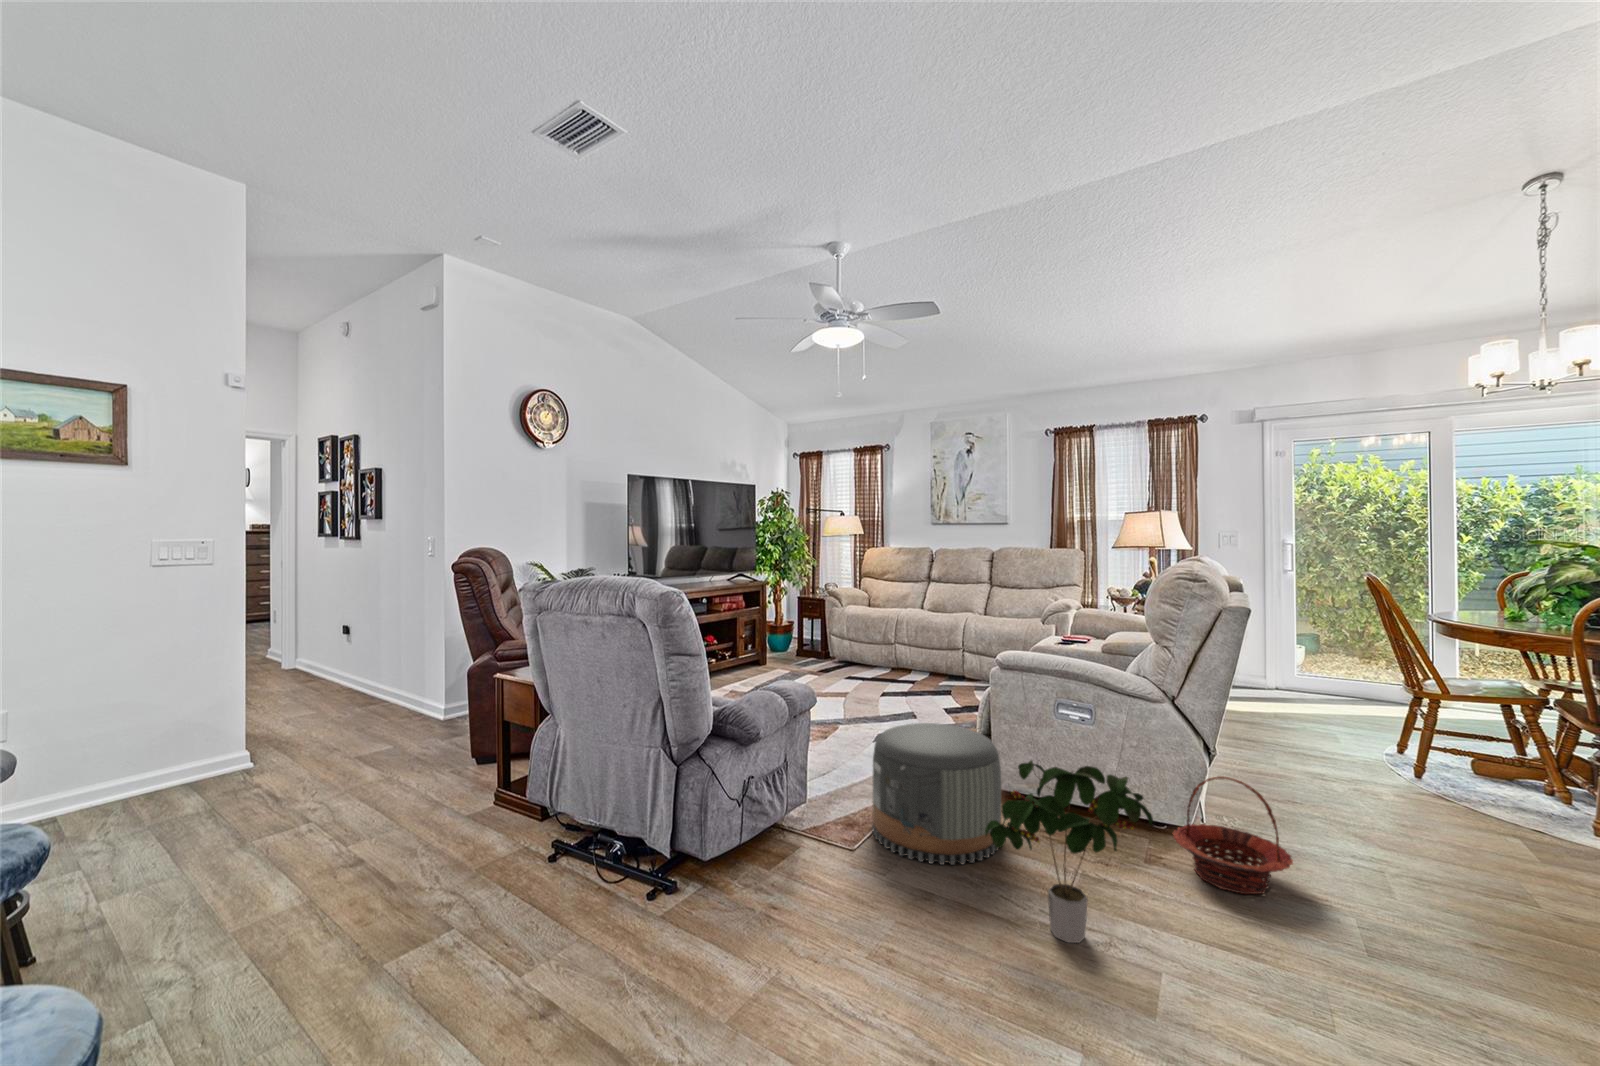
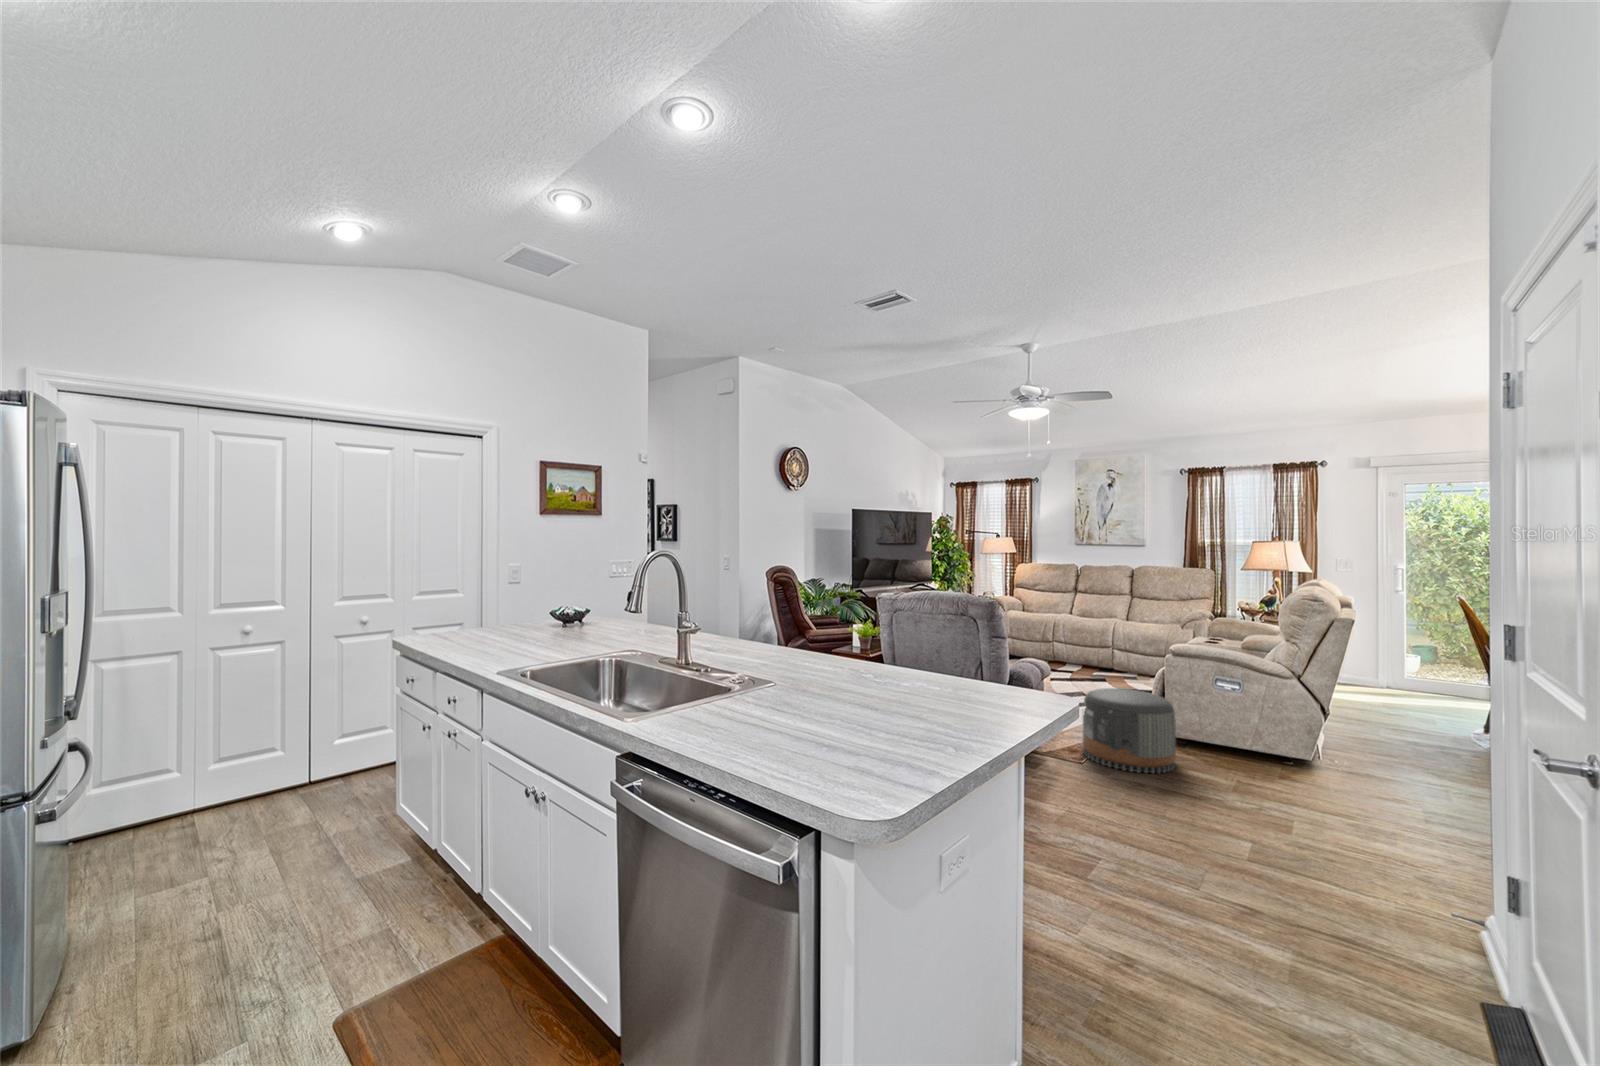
potted plant: present [985,760,1153,943] -> none [1175,704,1288,810]
basket: present [1173,776,1293,894] -> none [1300,726,1388,799]

